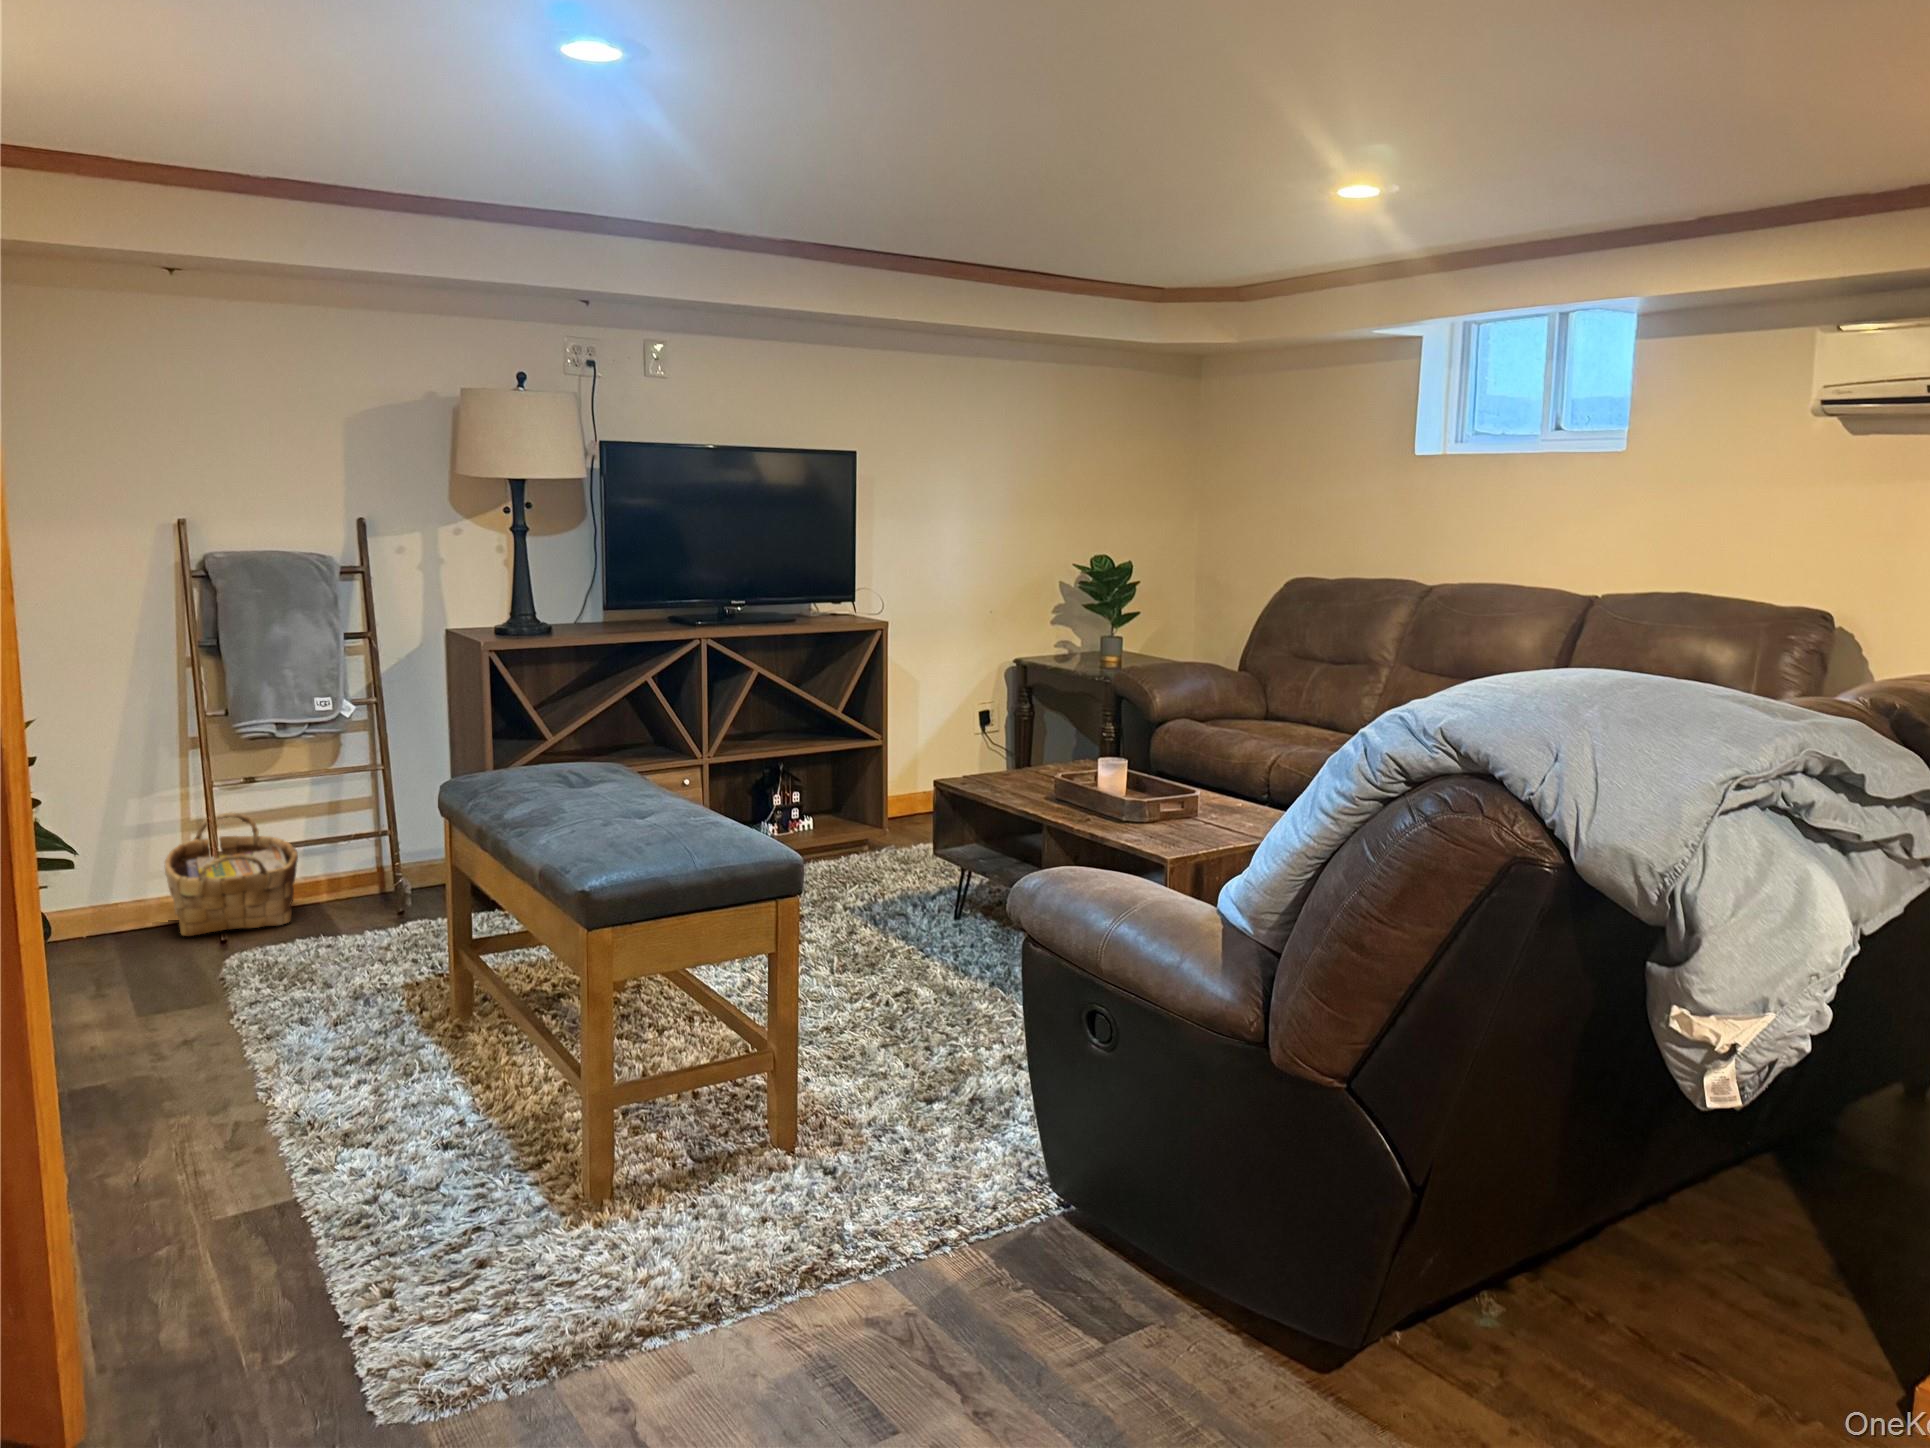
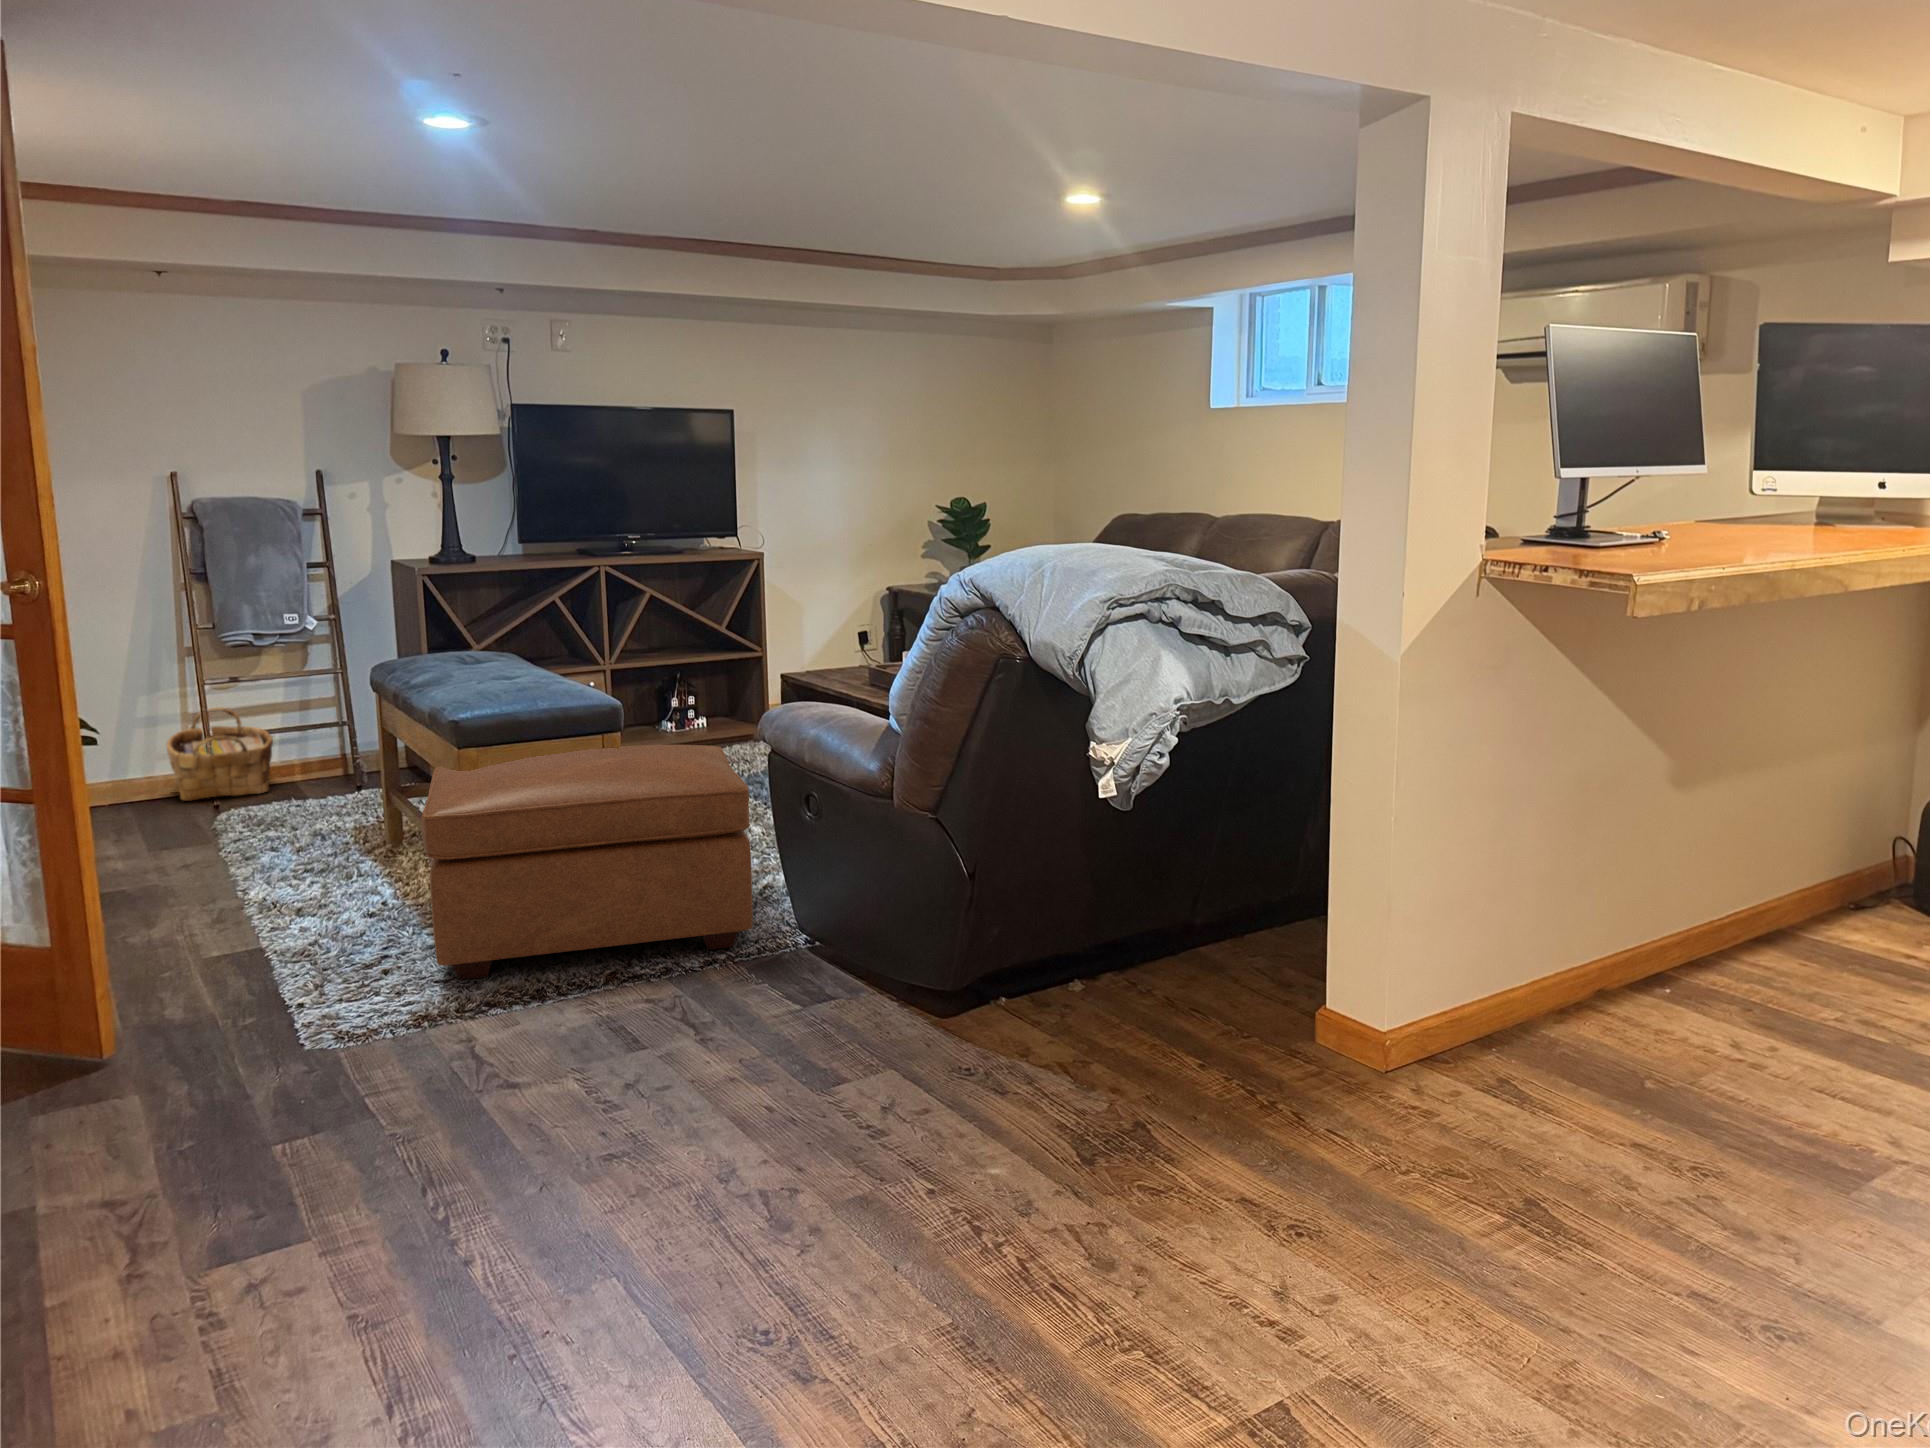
ottoman: none [541,908,999,1281] -> present [421,744,753,980]

